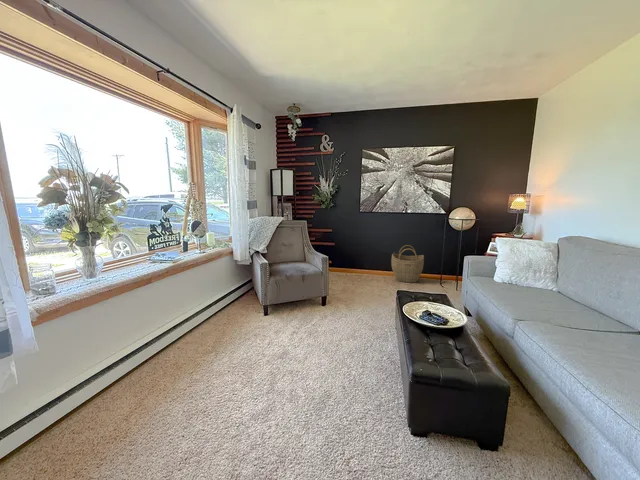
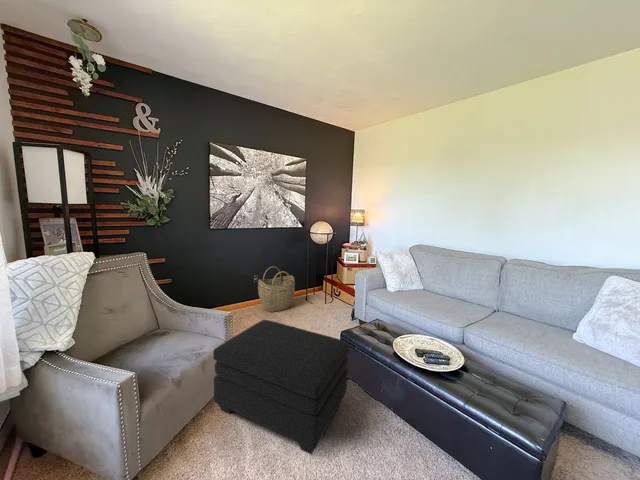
ottoman: none [312,269,382,337] -> present [213,320,349,454]

